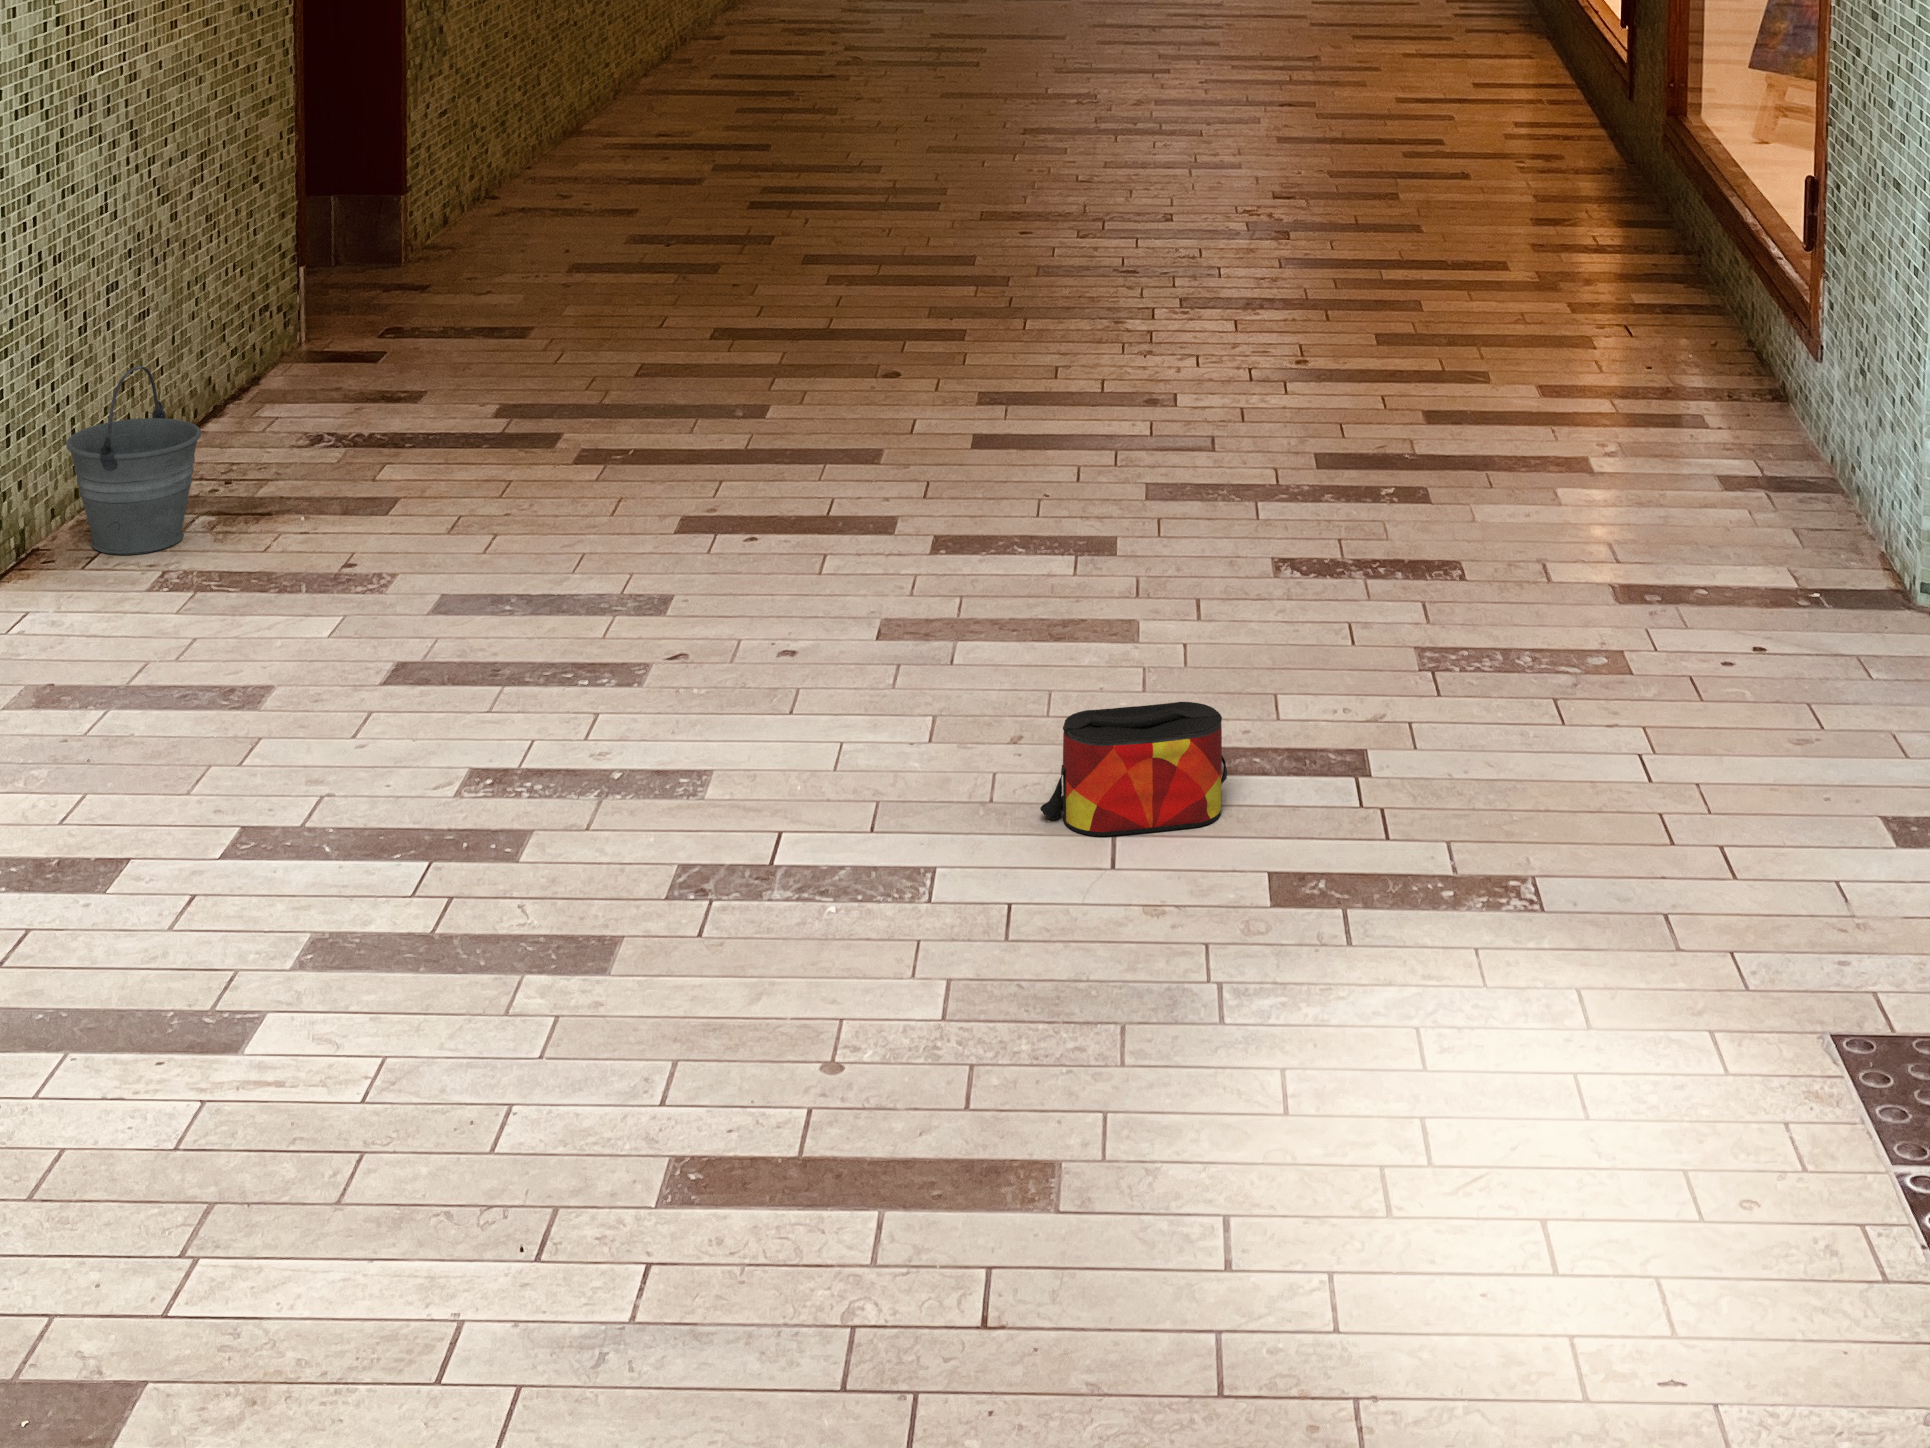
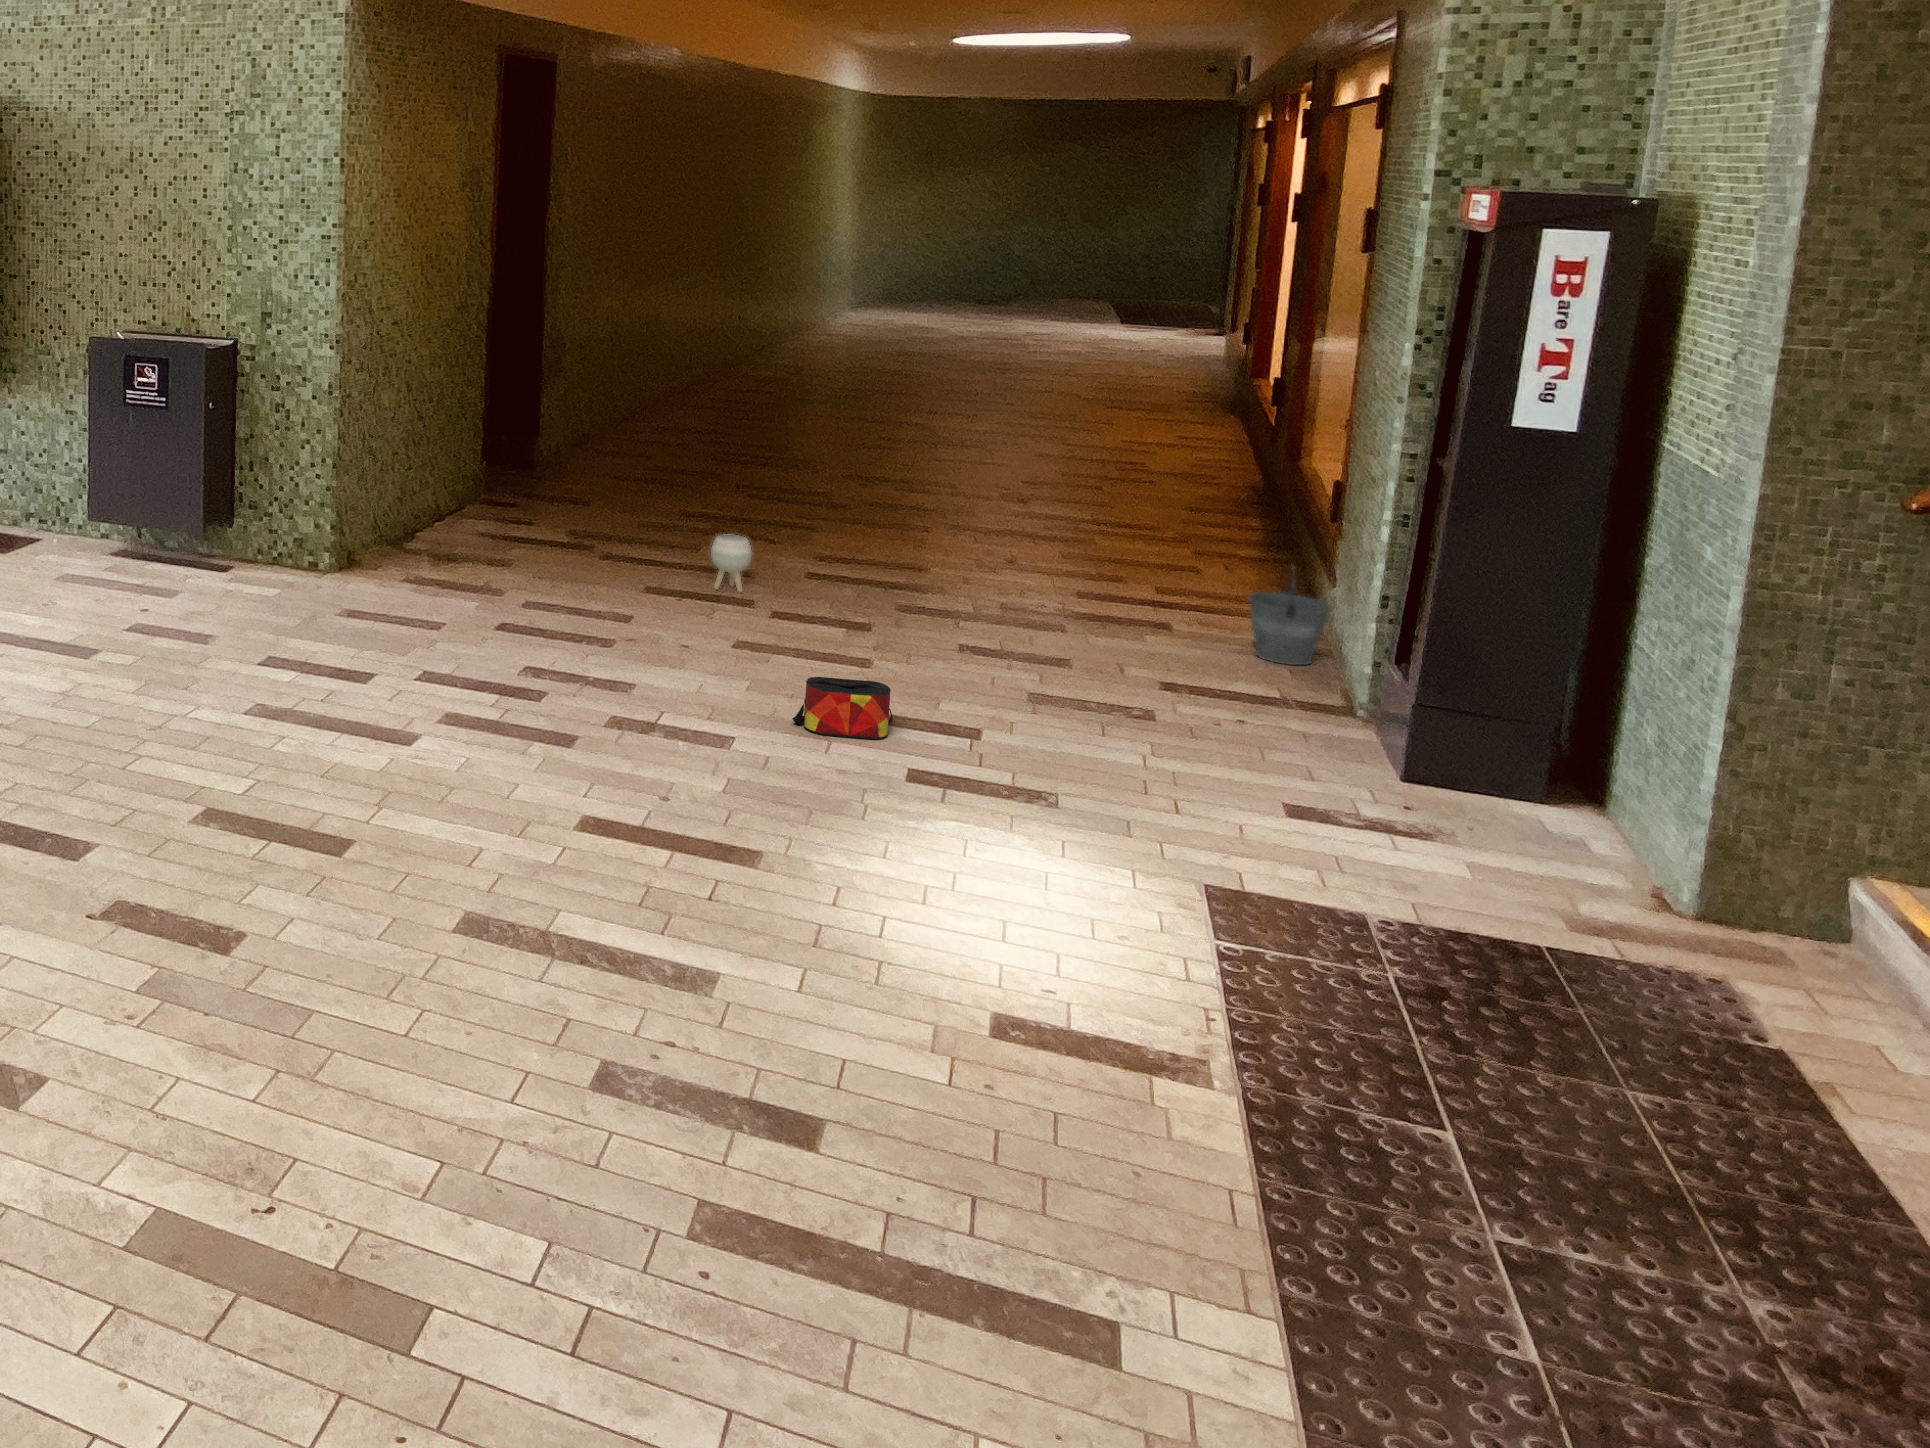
bucket: present [66,366,201,555] -> present [1248,564,1331,665]
planter: none [806,387,883,504] -> present [711,534,752,592]

